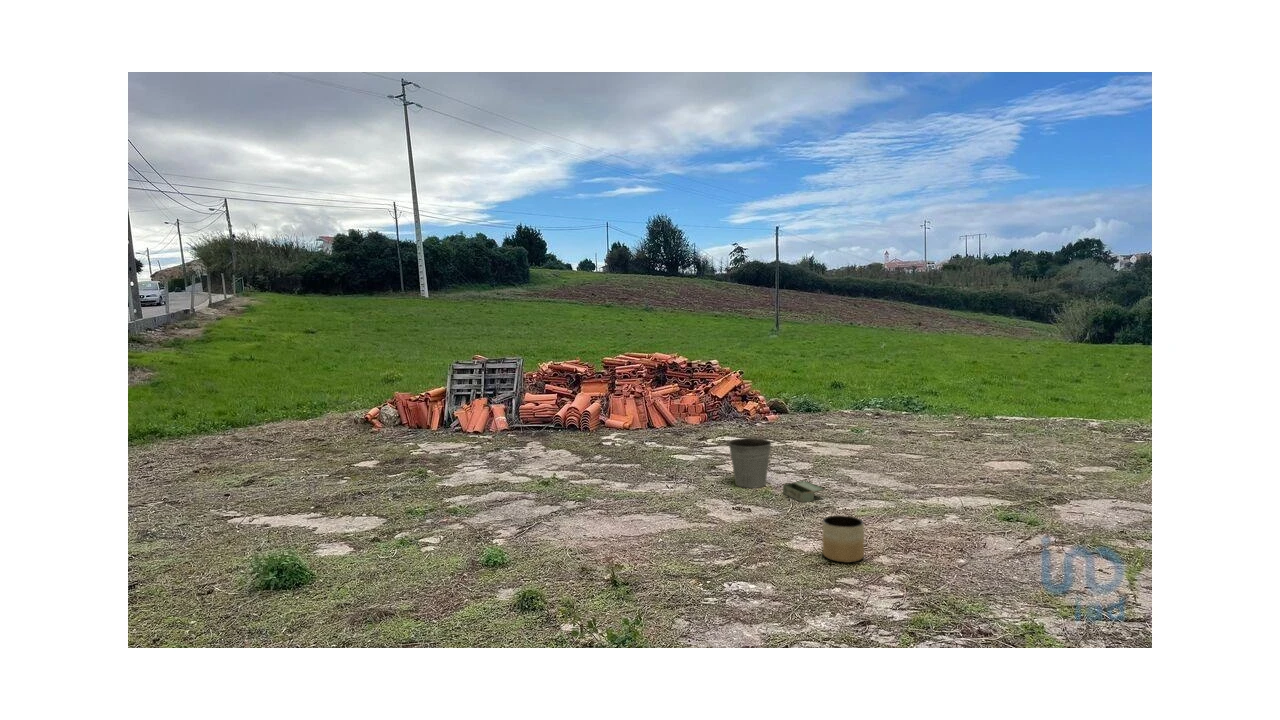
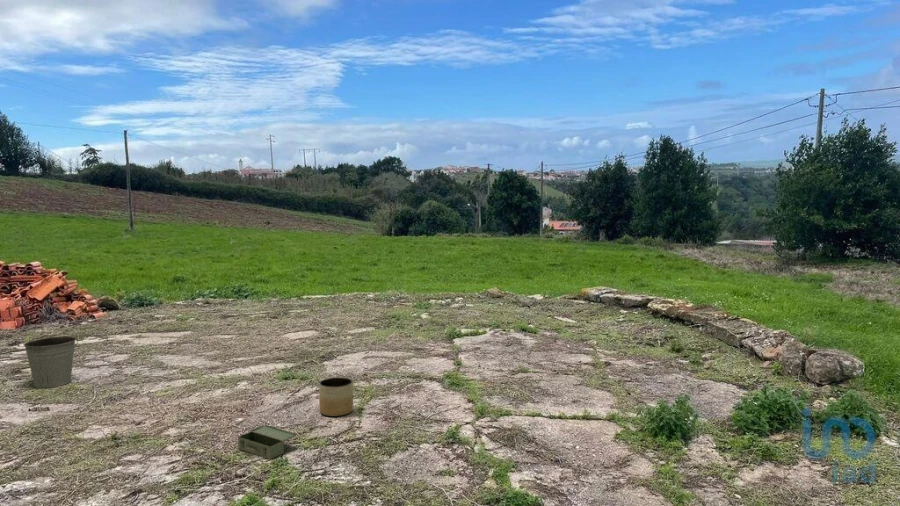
toolbox: present [783,481,824,502] -> present [238,425,296,459]
planter: present [823,515,864,563] -> present [319,377,353,417]

